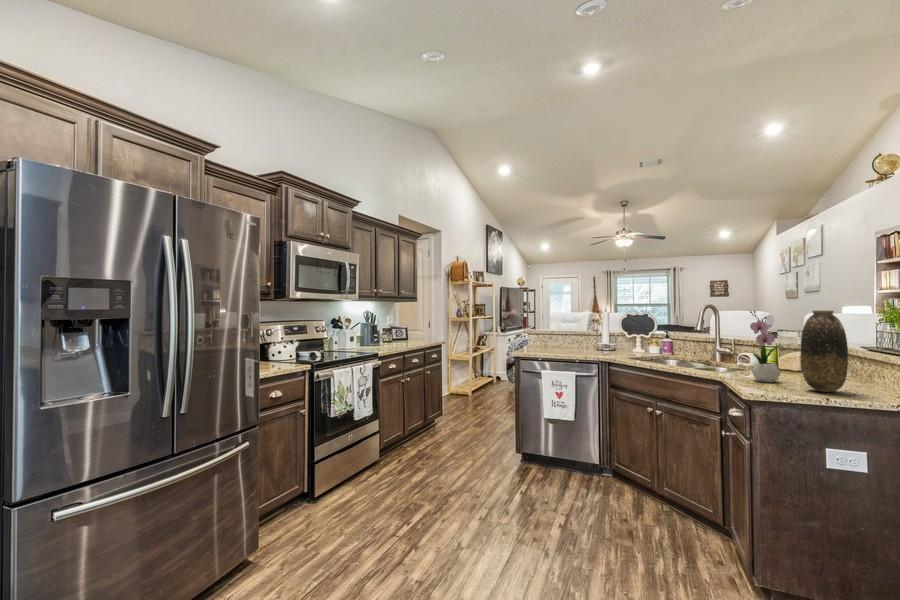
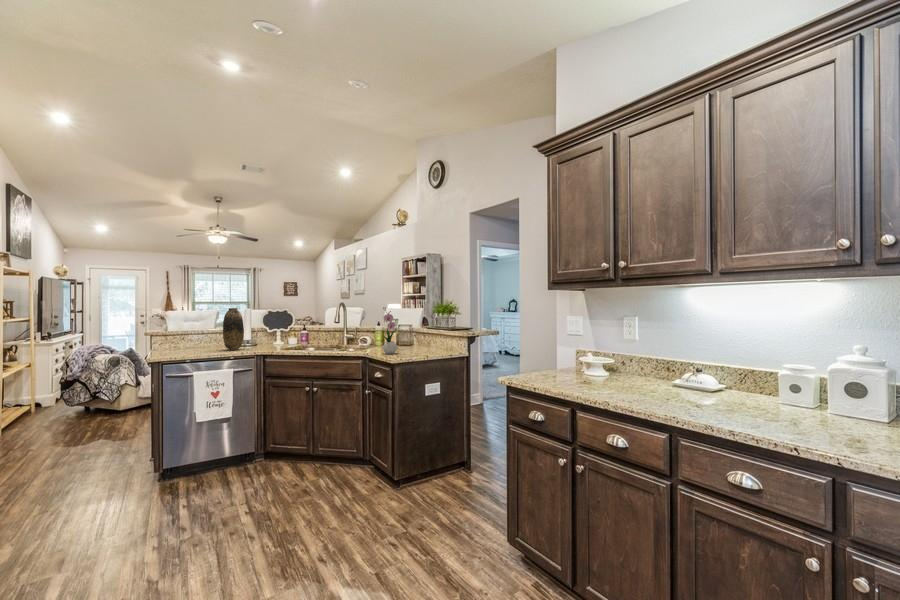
vase: present [801,310,848,392] -> present [223,308,244,350]

